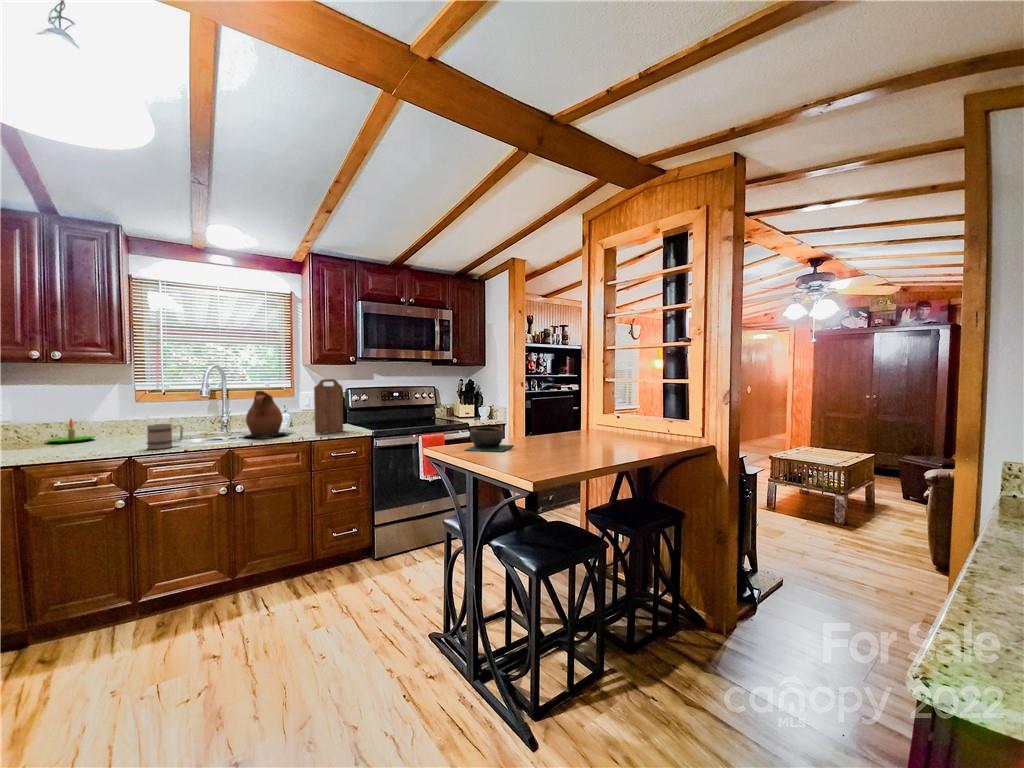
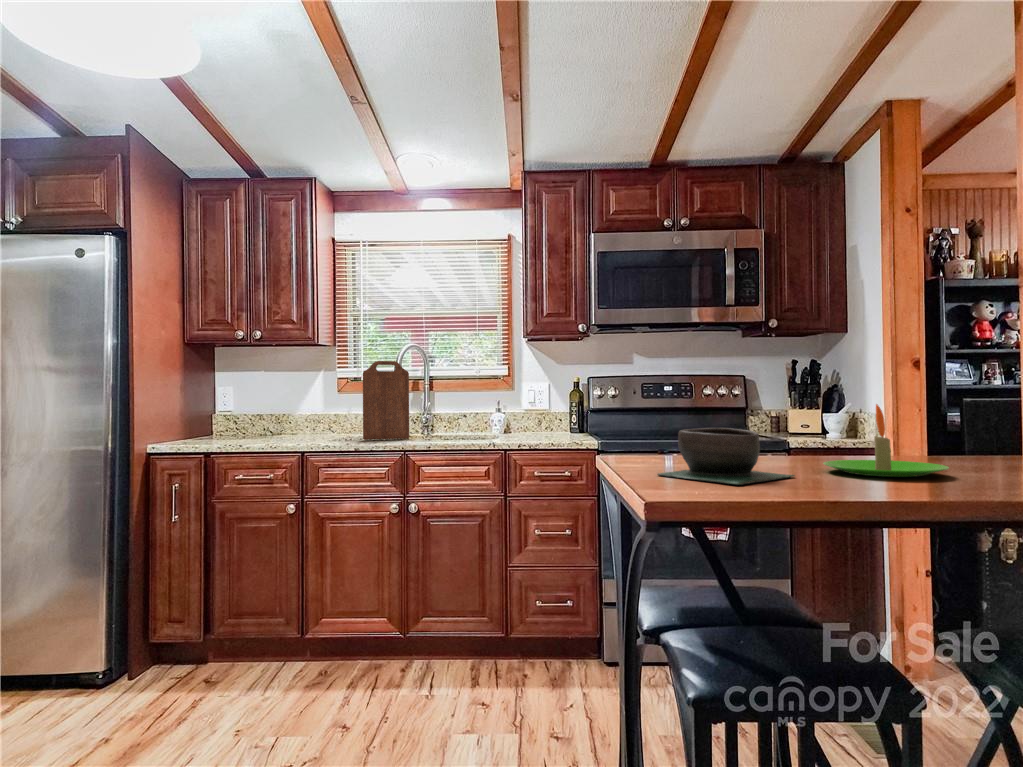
cutting board: present [314,379,343,434] -> present [363,361,409,440]
ceramic pitcher: present [245,391,287,437] -> none [426,375,485,440]
candle: present [46,418,96,443] -> present [823,404,949,477]
mug: present [147,424,183,449] -> none [318,415,357,445]

